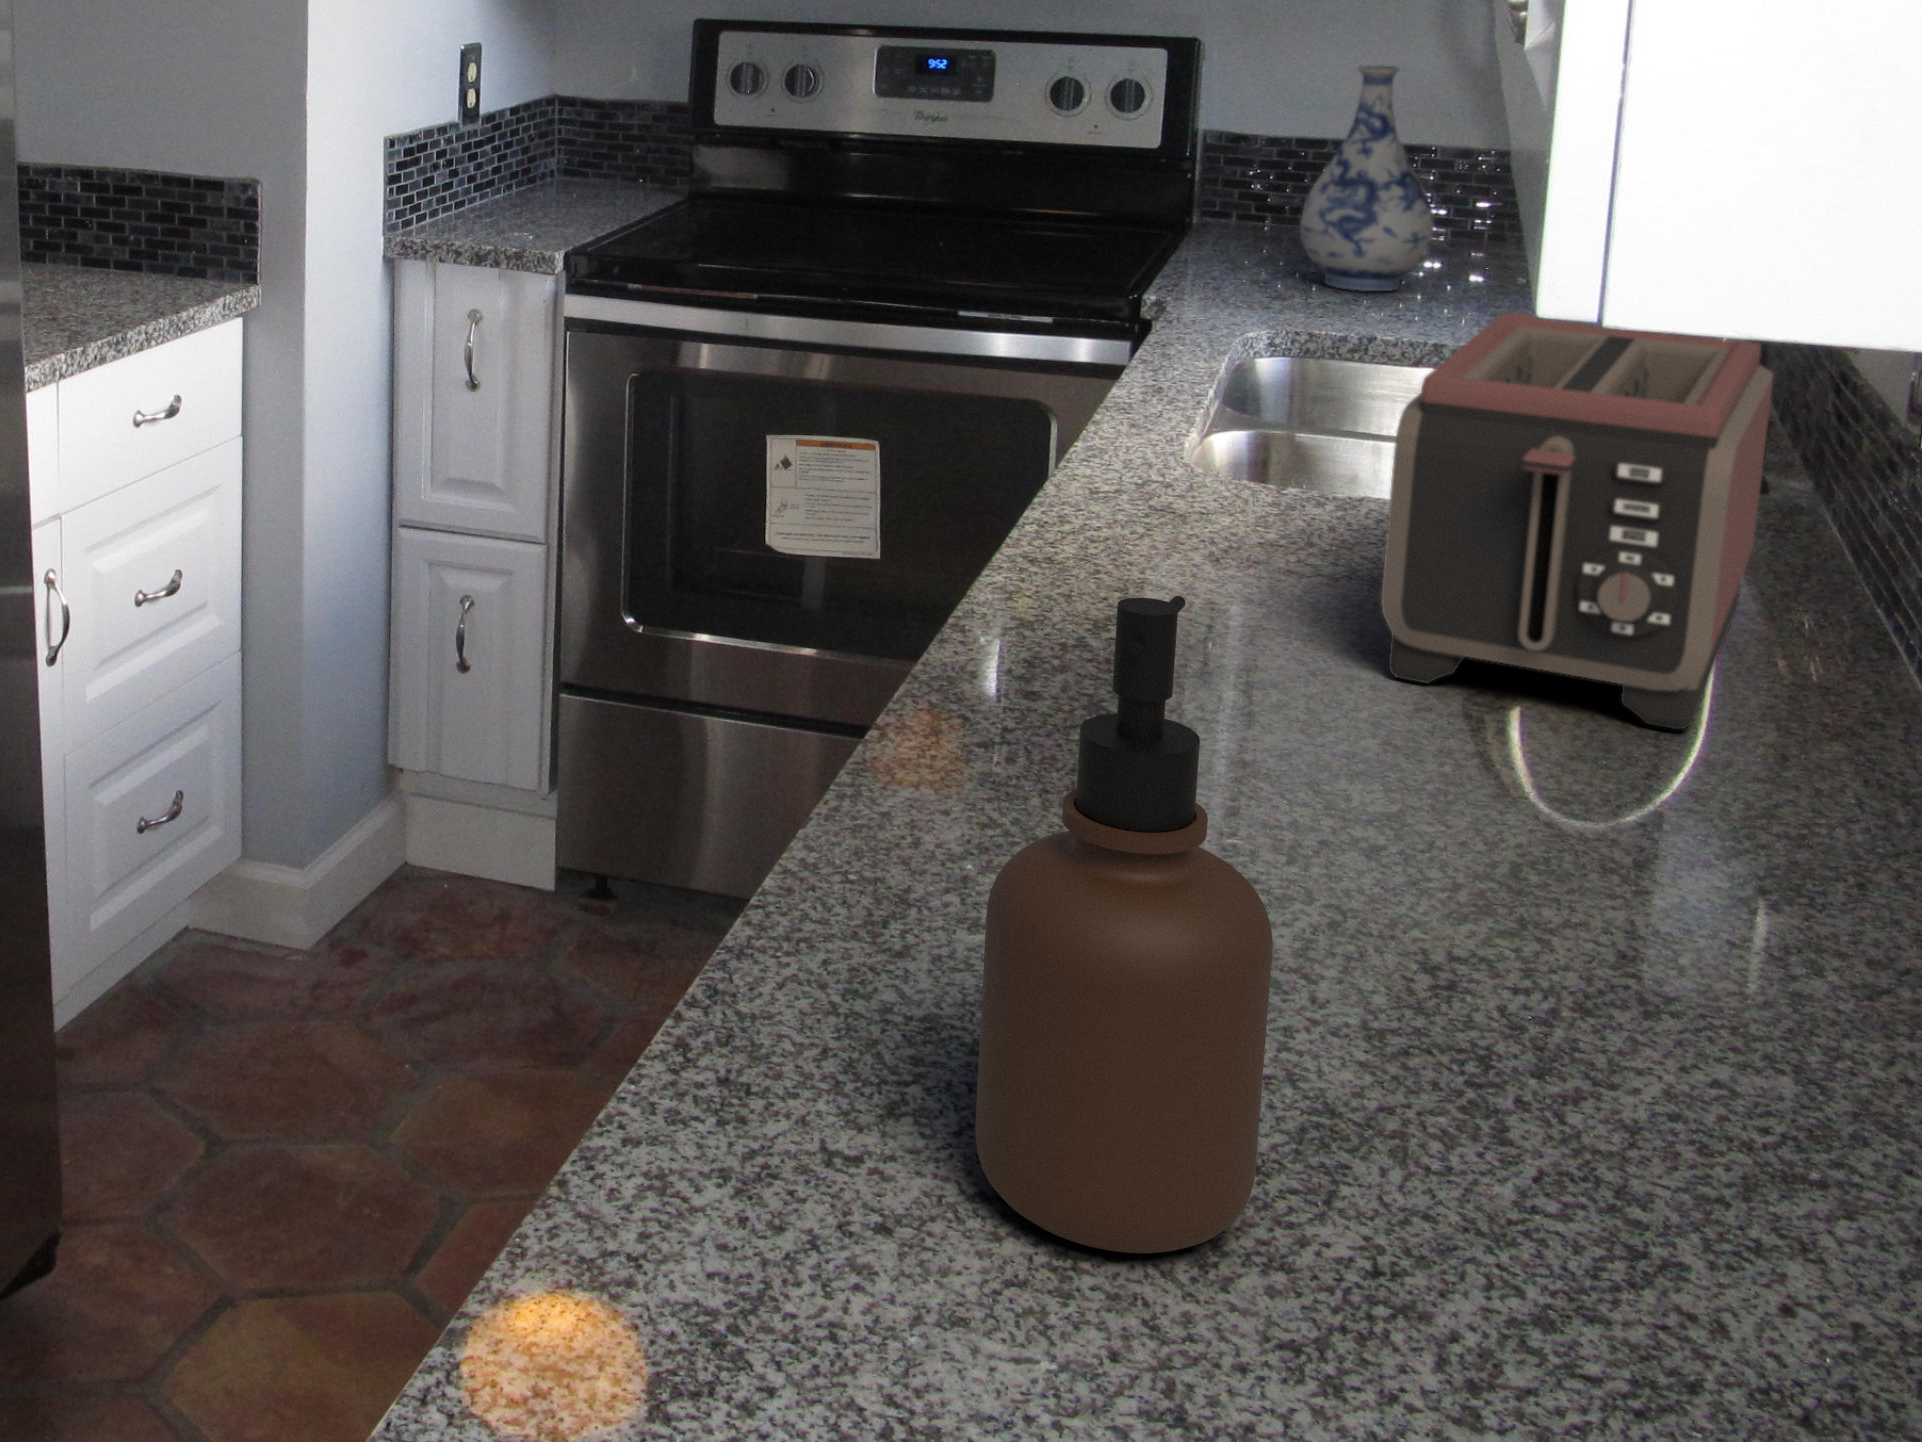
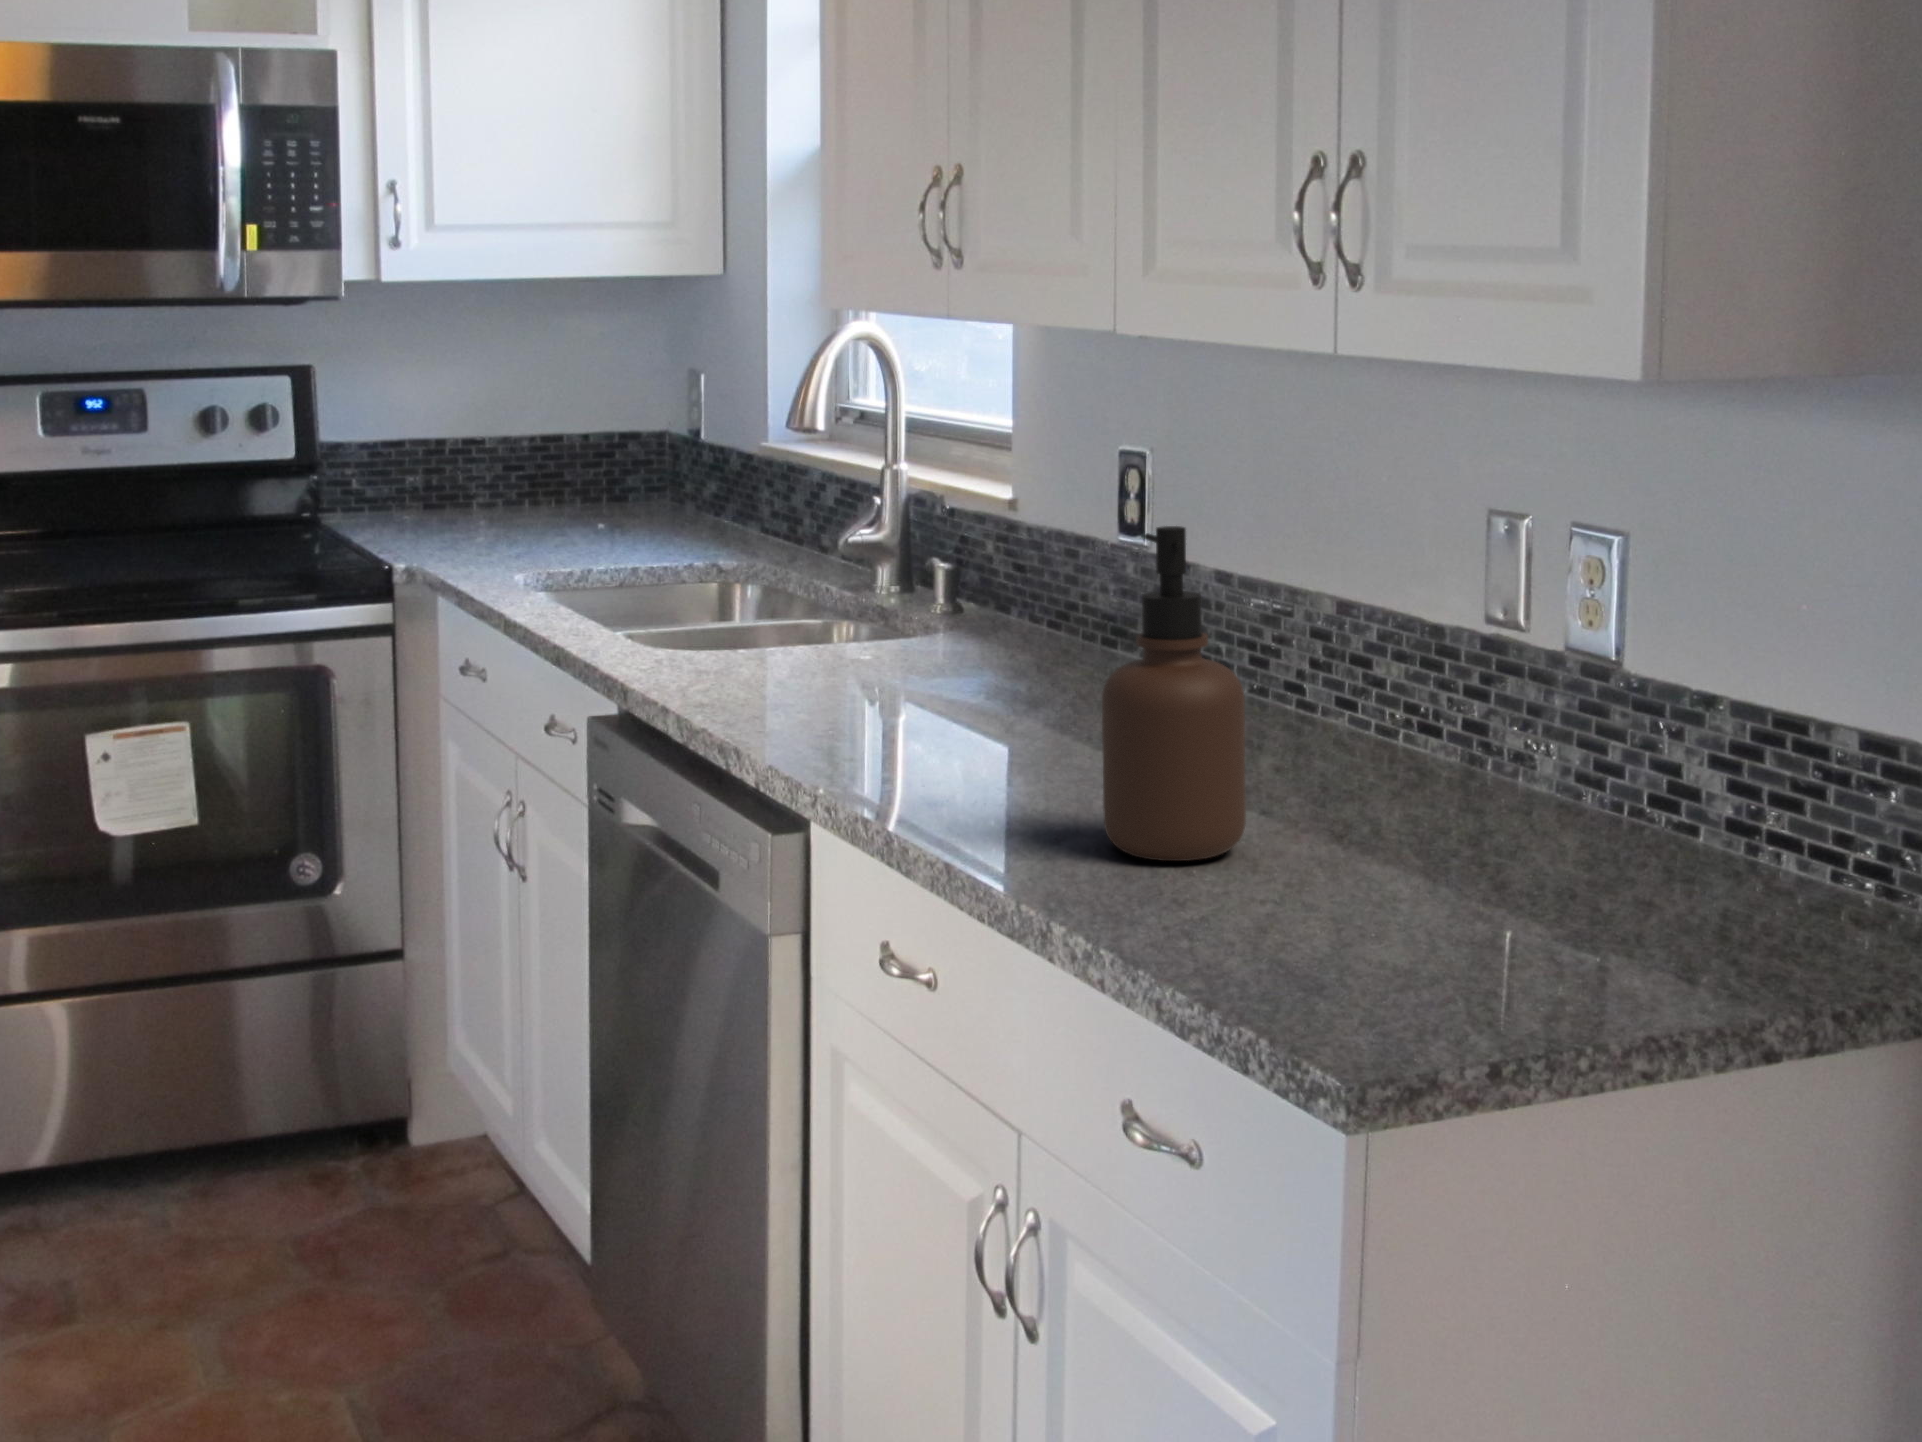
vase: present [1300,65,1434,291] -> none [464,369,561,543]
toaster: present [1381,312,1774,729] -> none [863,470,1093,691]

